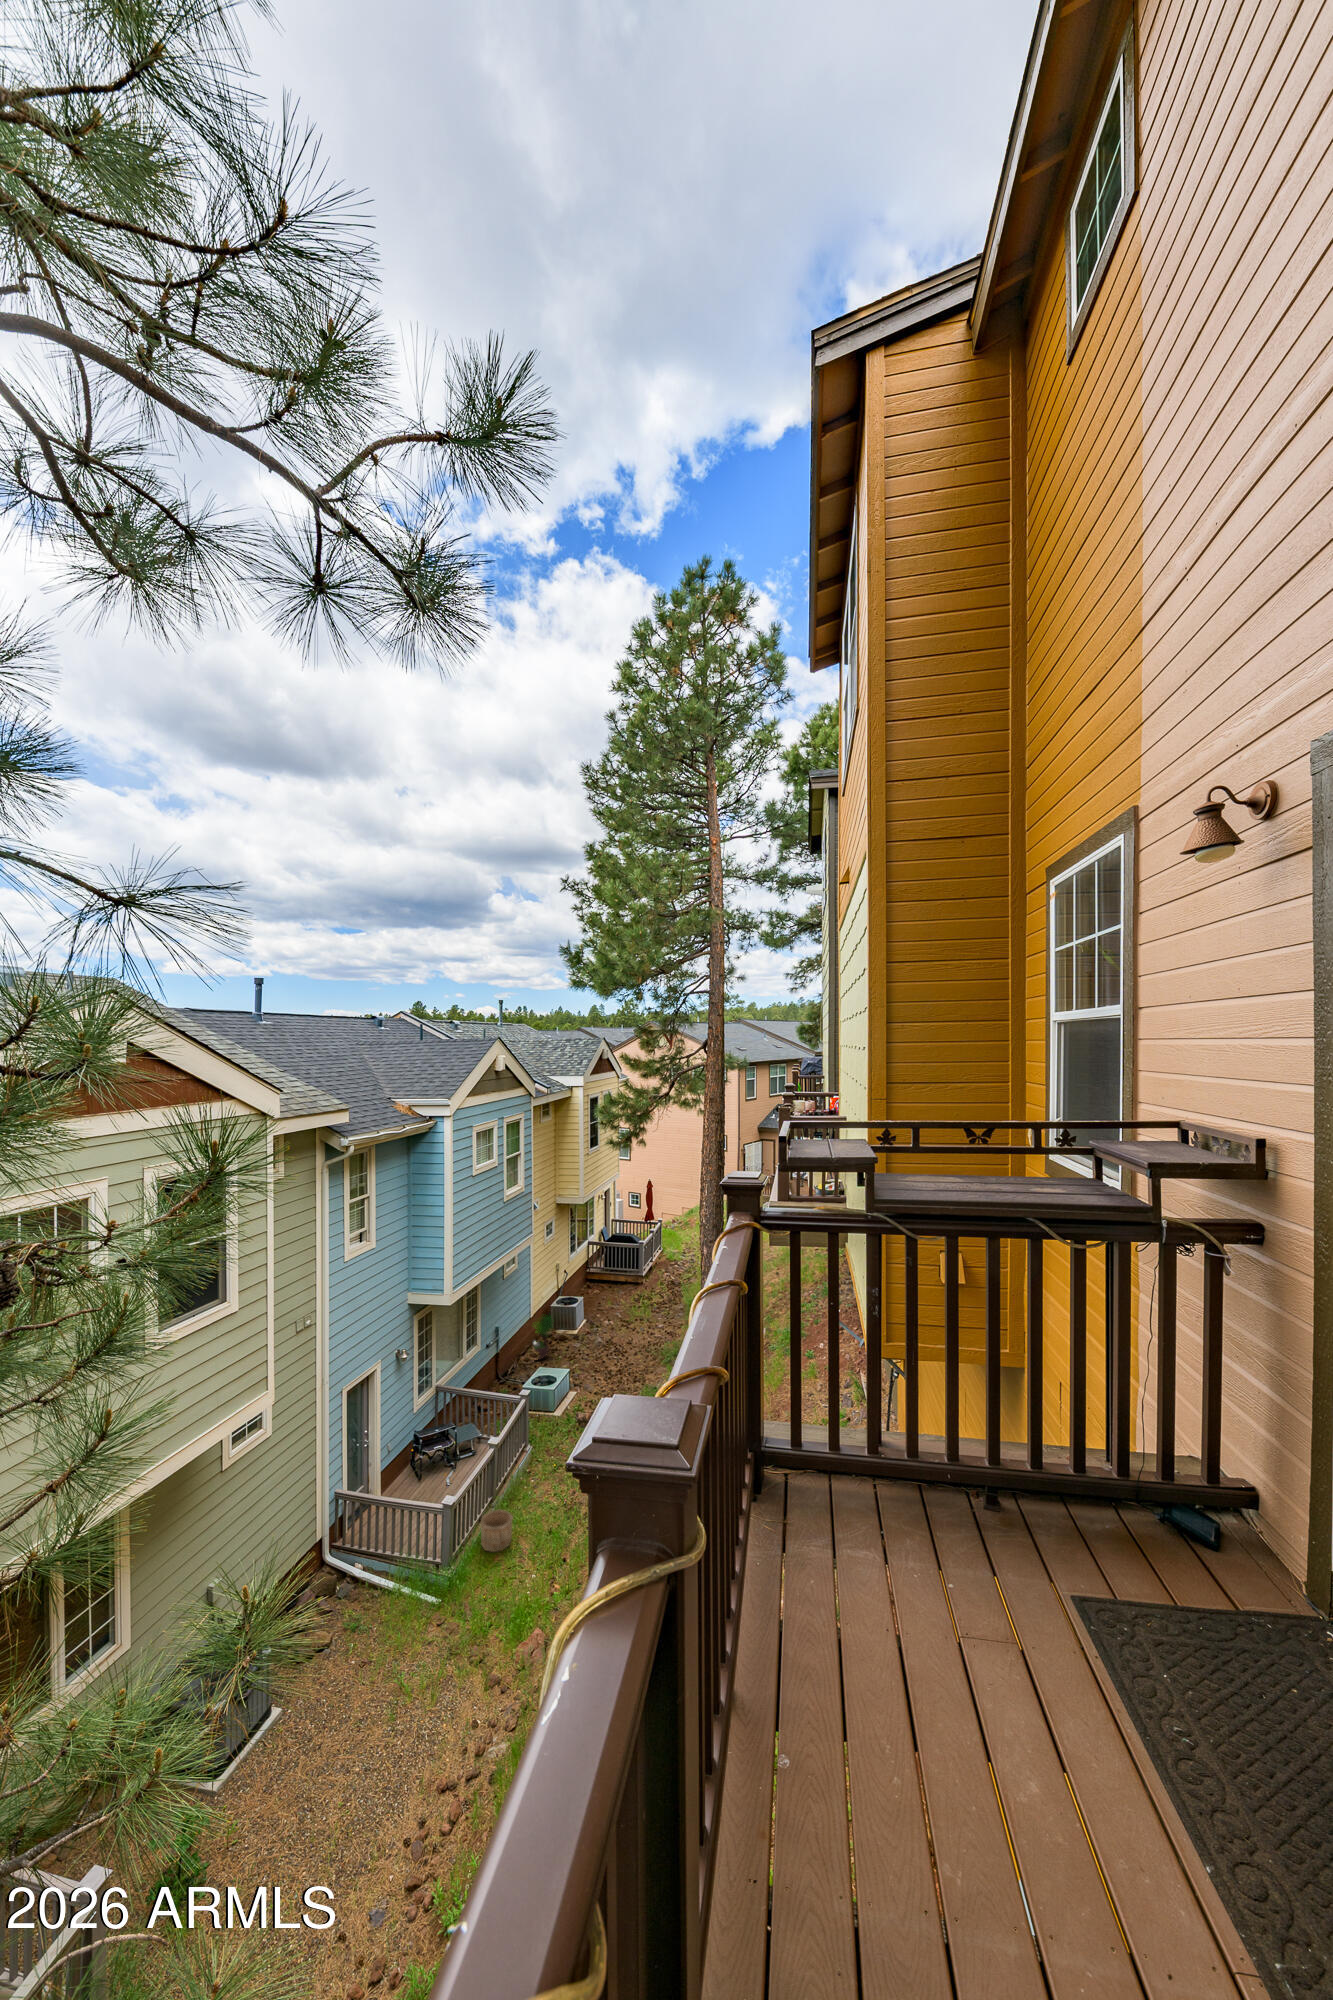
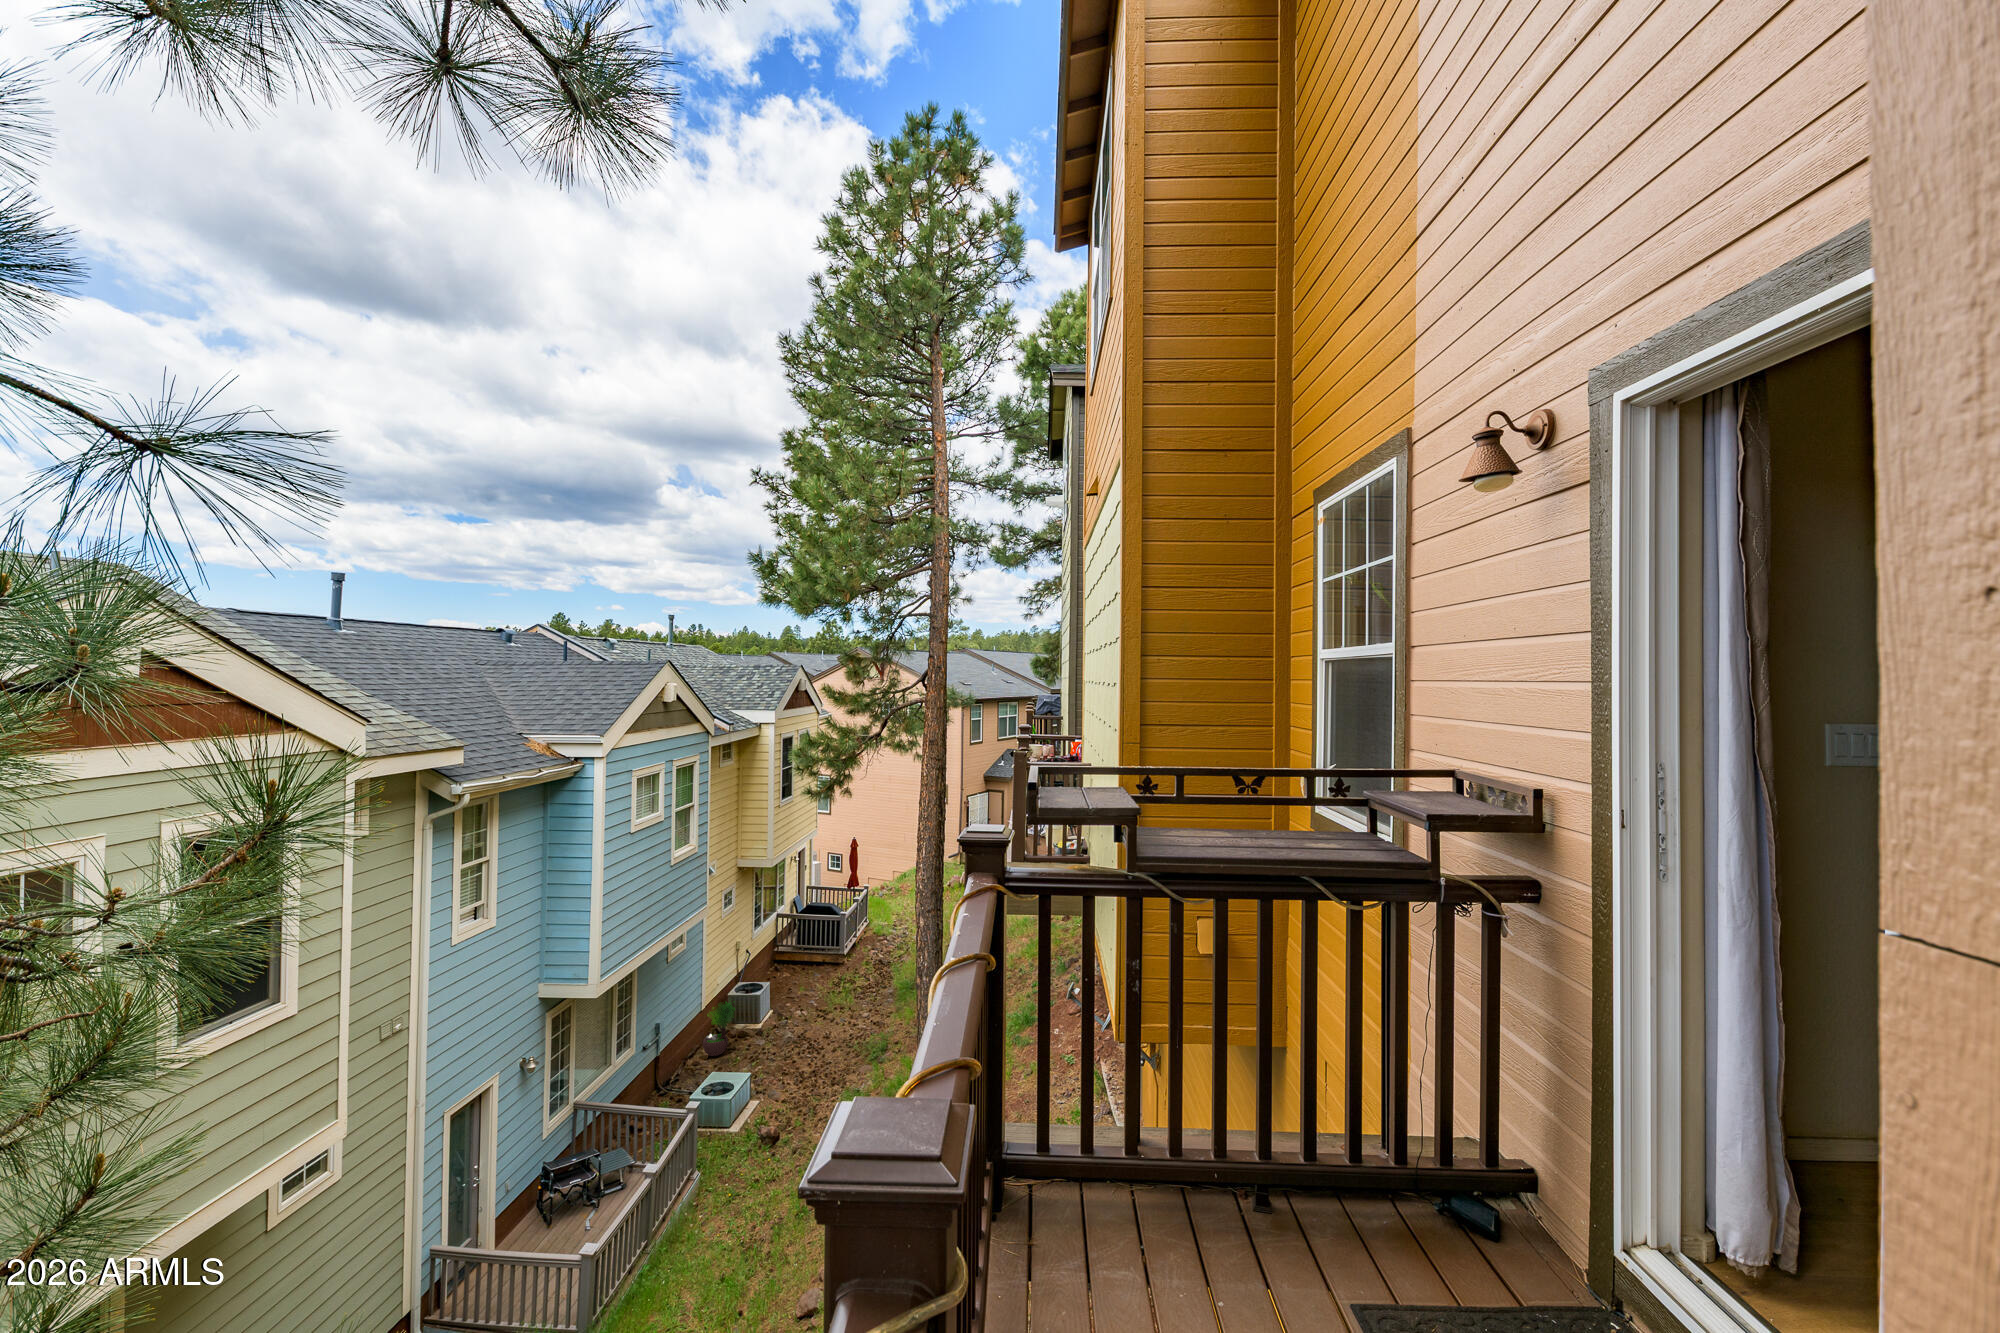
wooden bucket: present [481,1510,513,1552] -> none [628,1254,672,1310]

